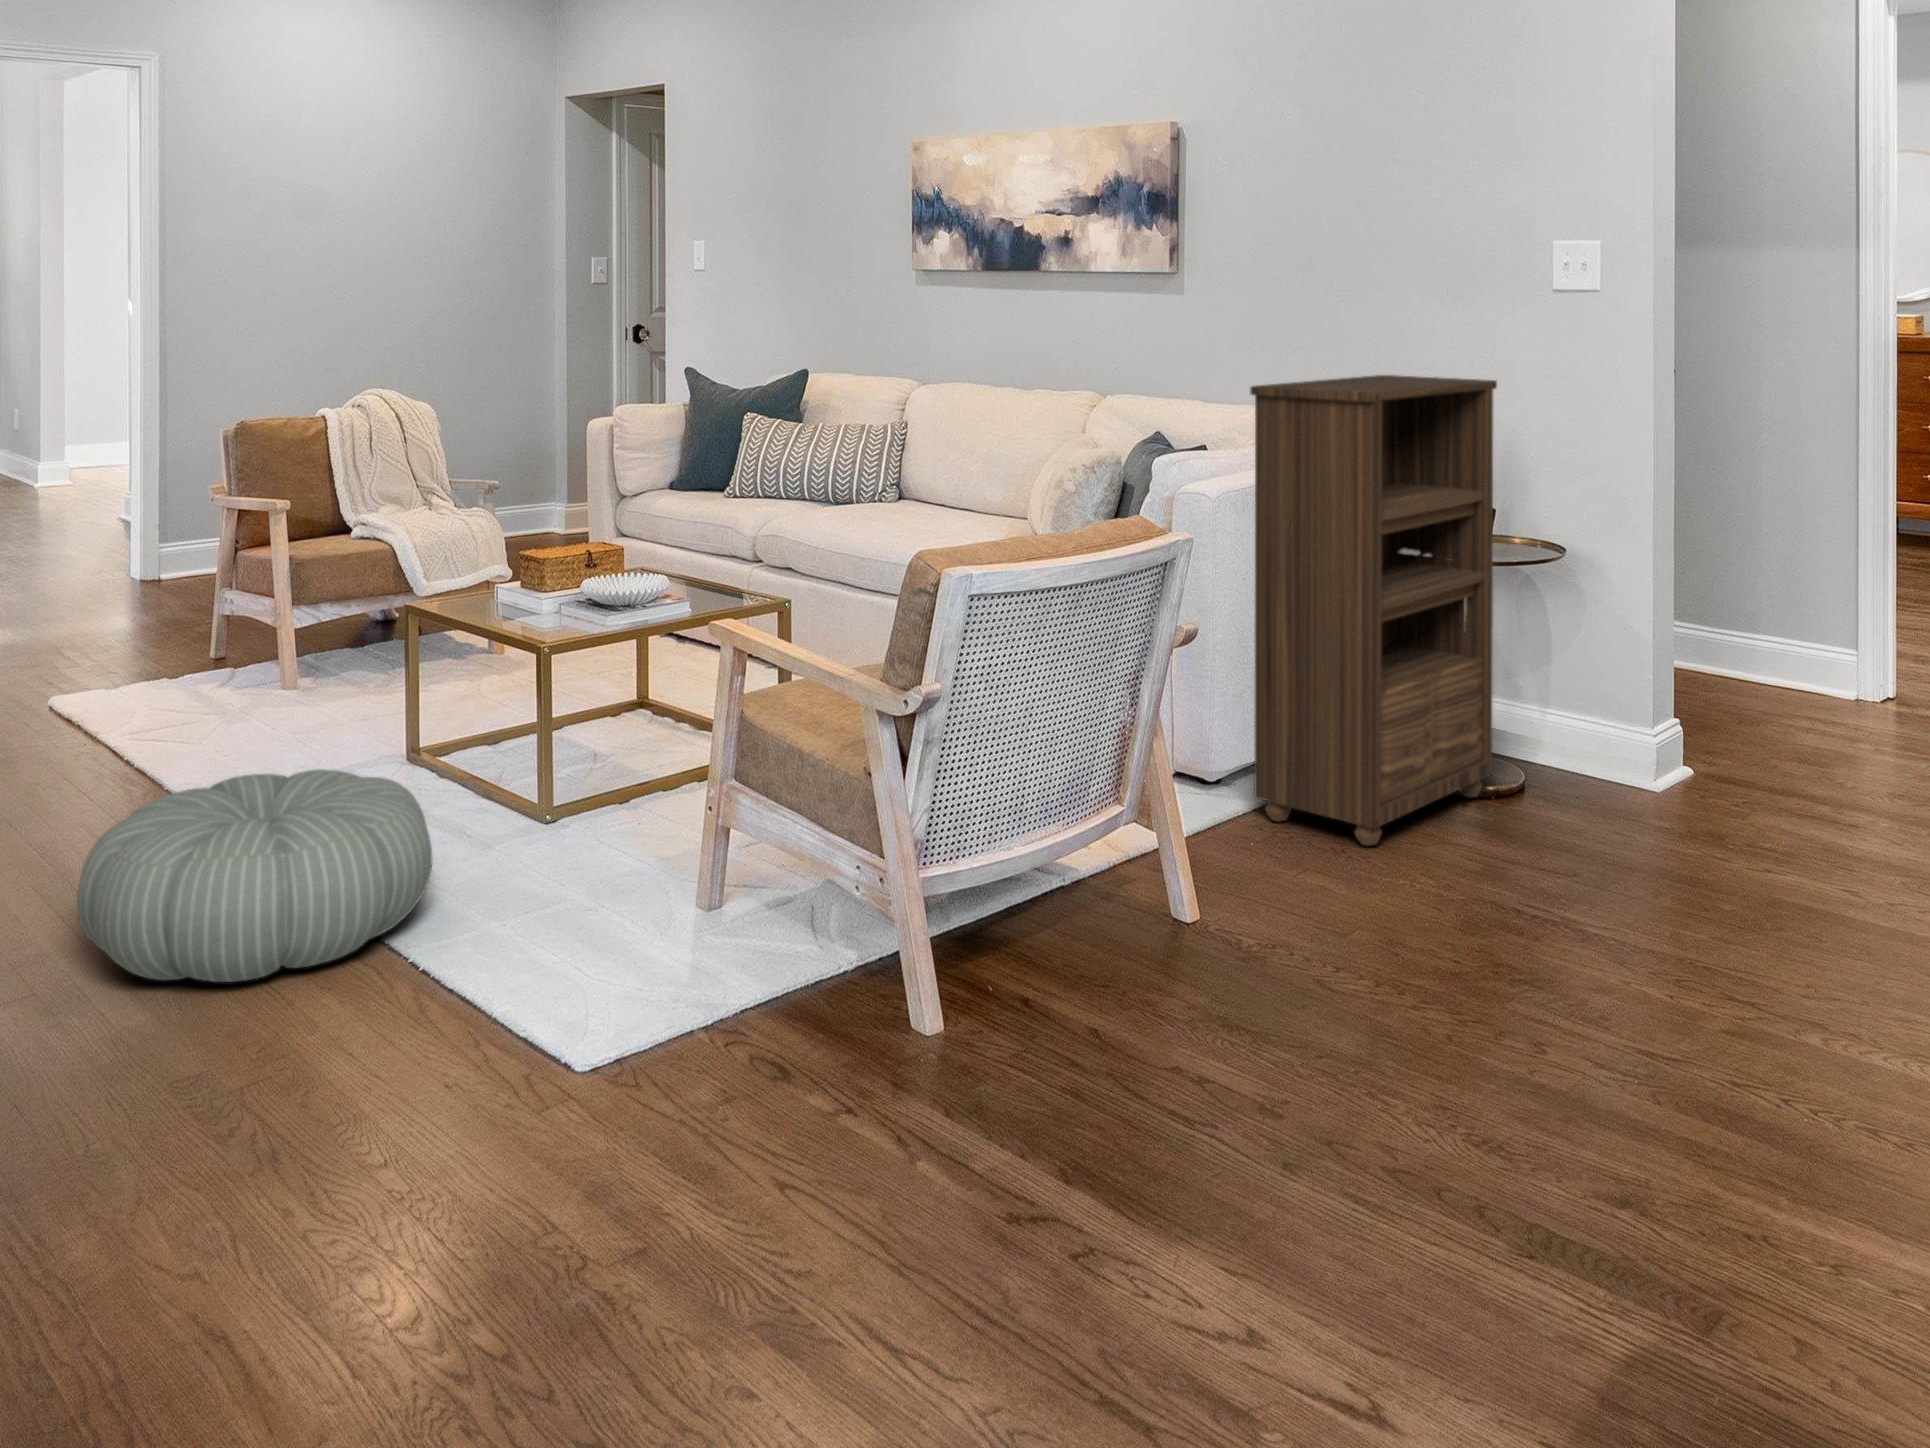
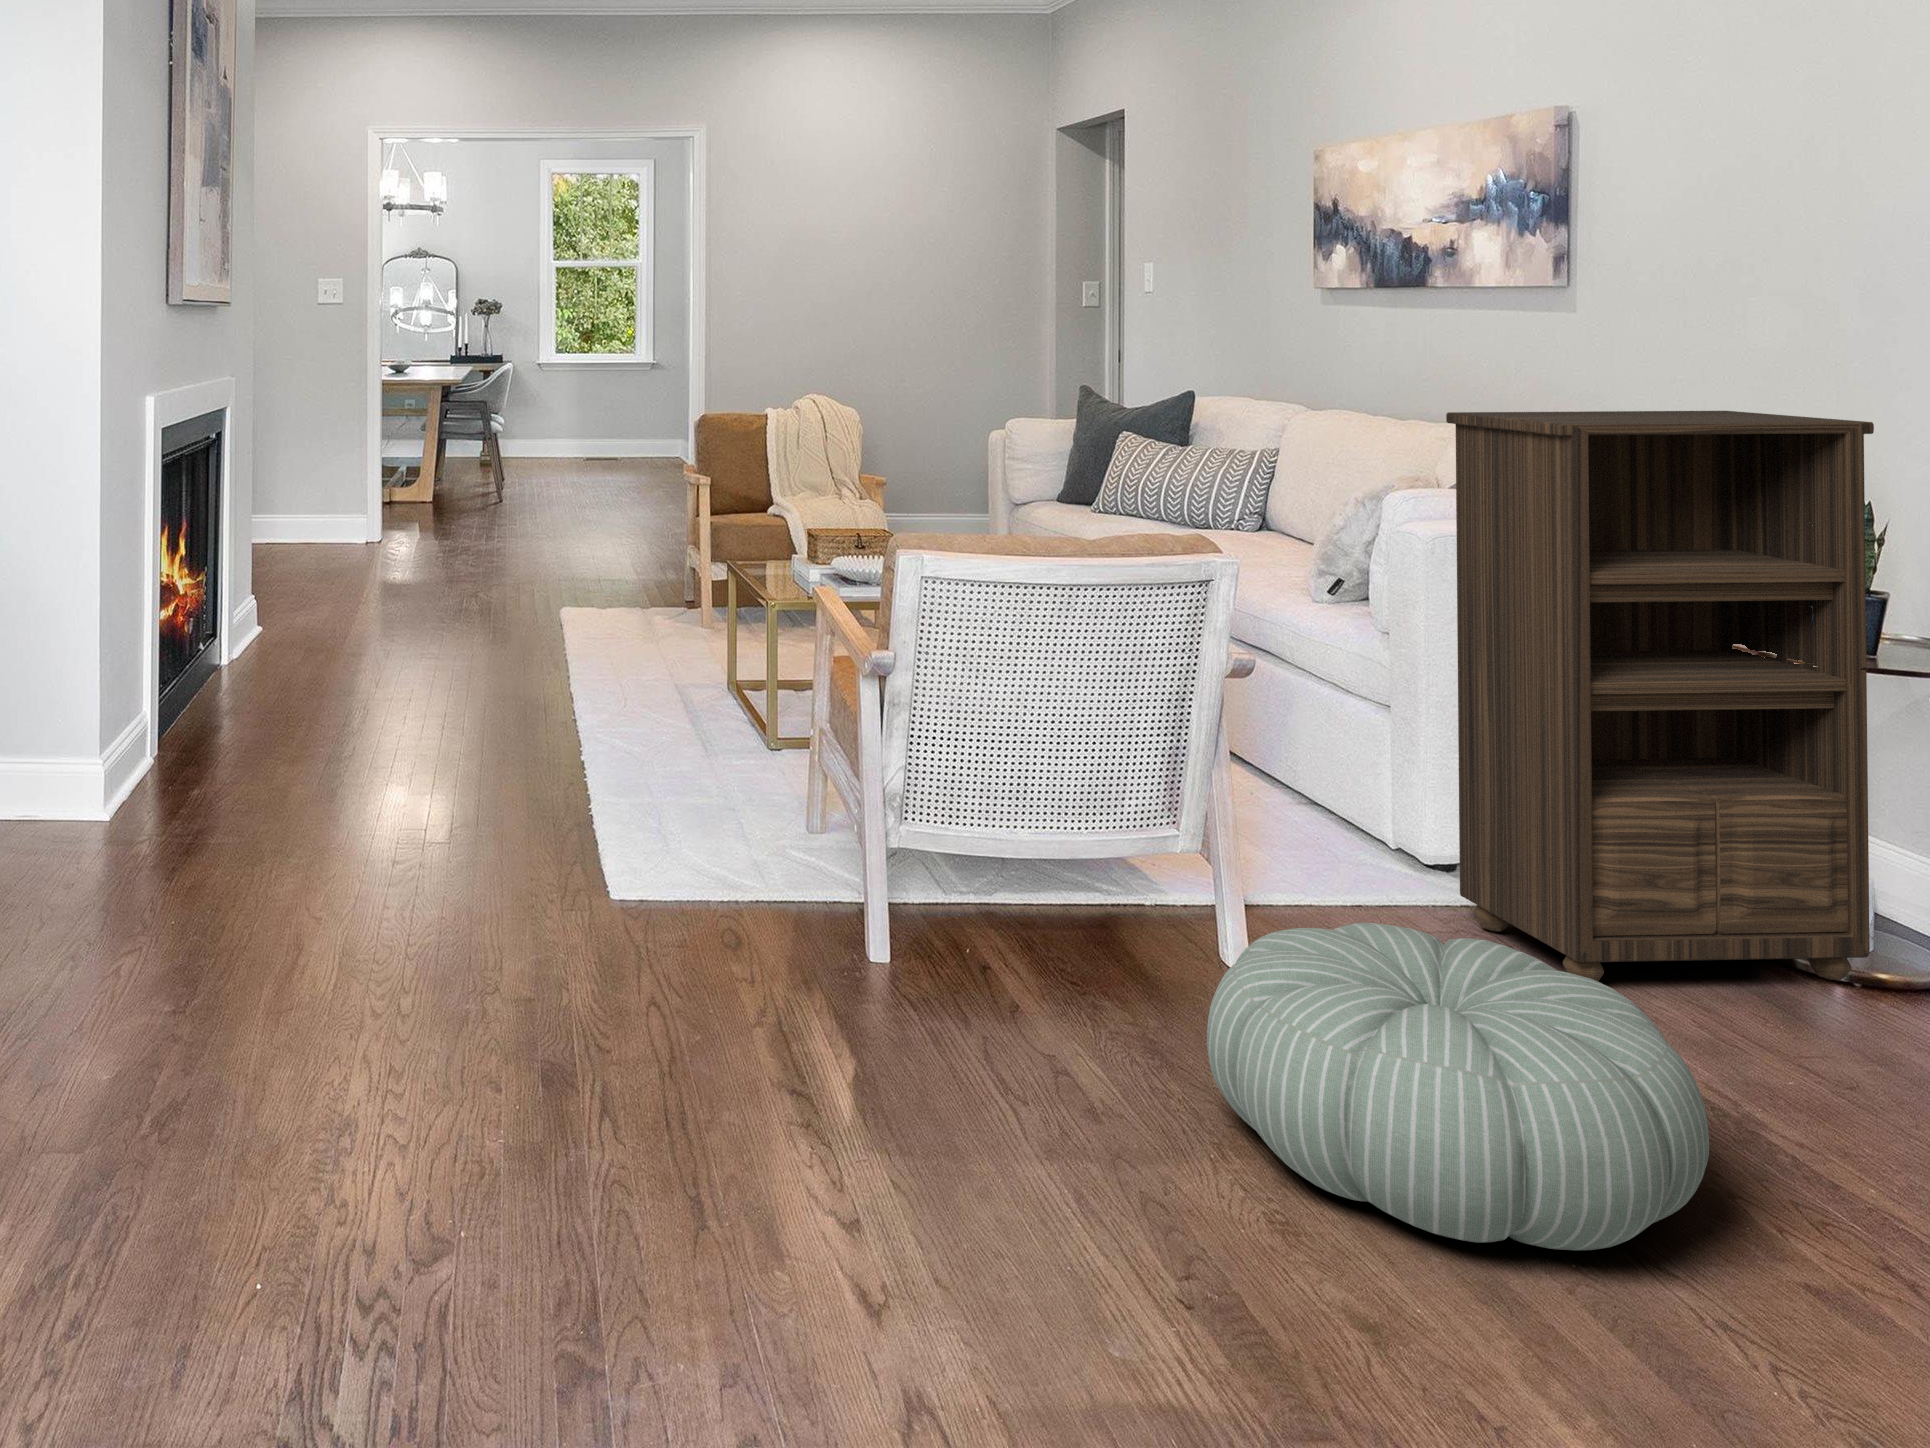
pouf: present [77,769,433,982] -> present [1207,923,1709,1250]

